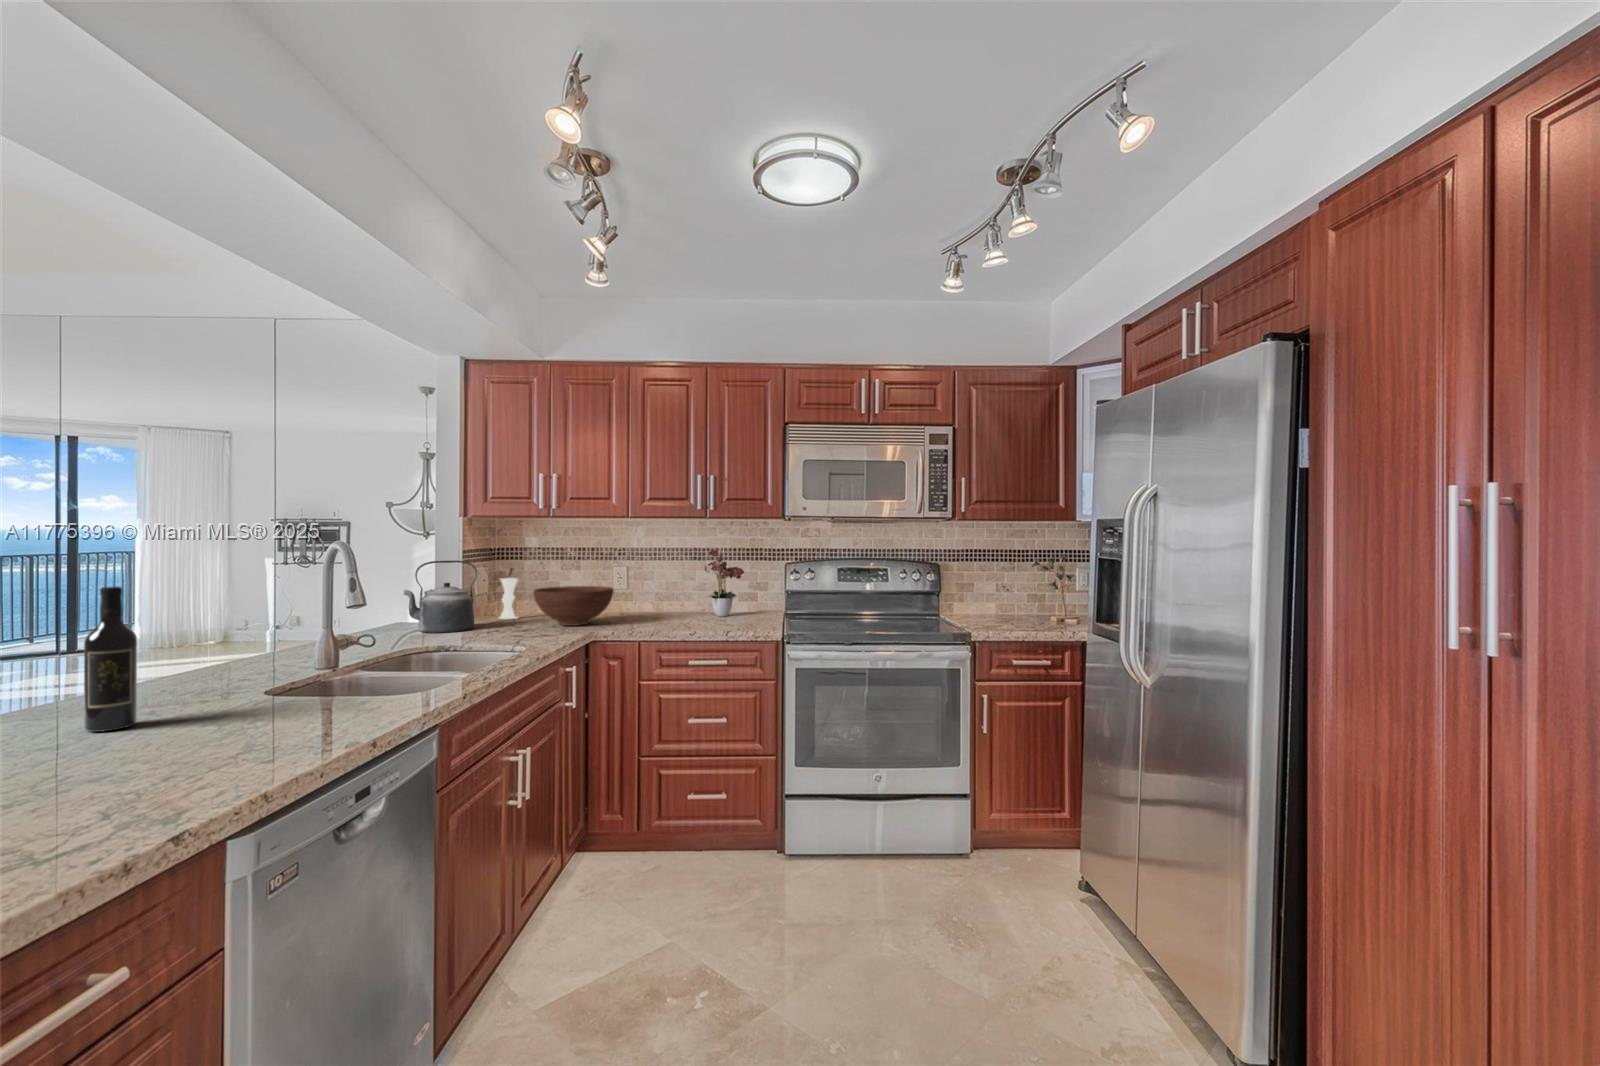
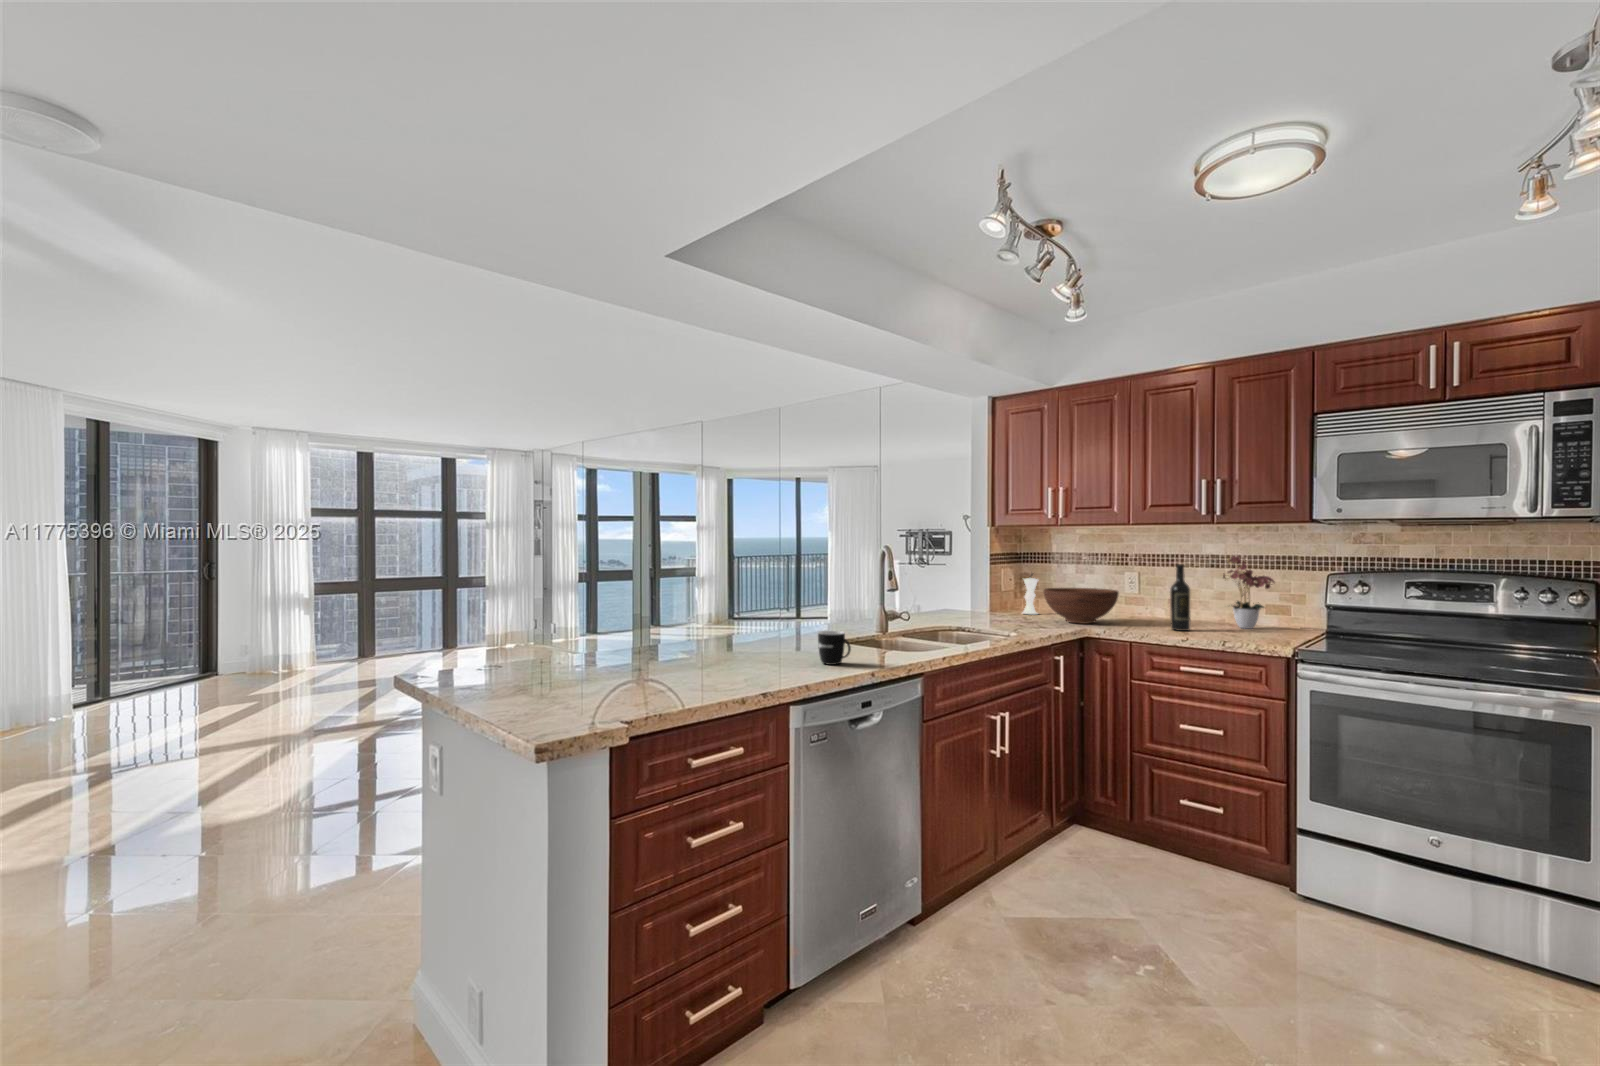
kettle: present [404,560,477,633] -> none [944,561,999,619]
wine bottle: present [84,586,137,732] -> present [1170,564,1190,631]
mug: none [253,682,321,740] -> present [818,631,851,665]

